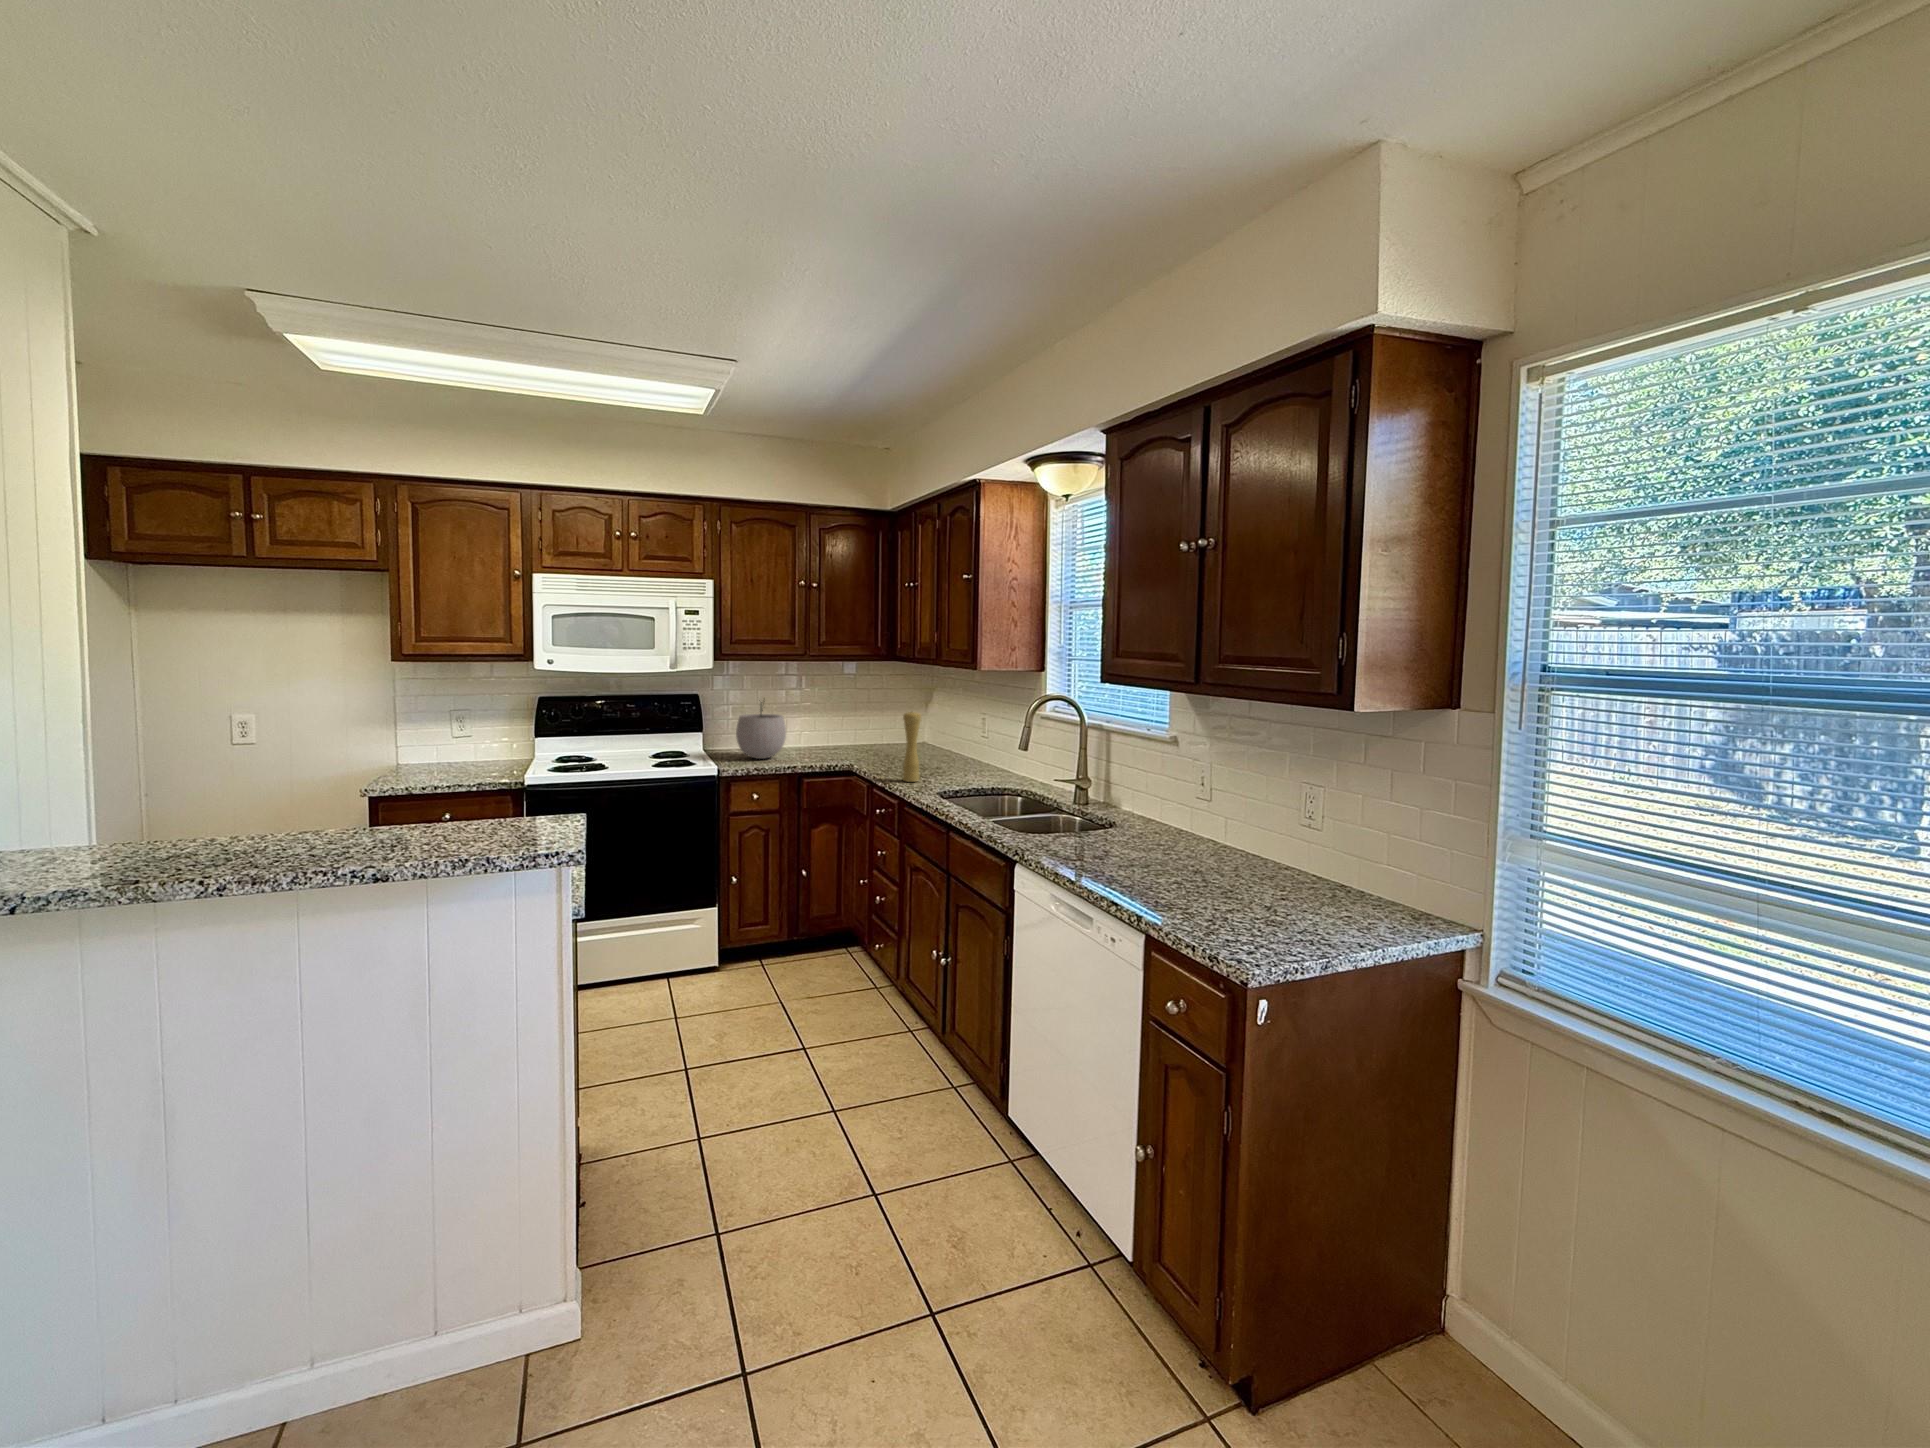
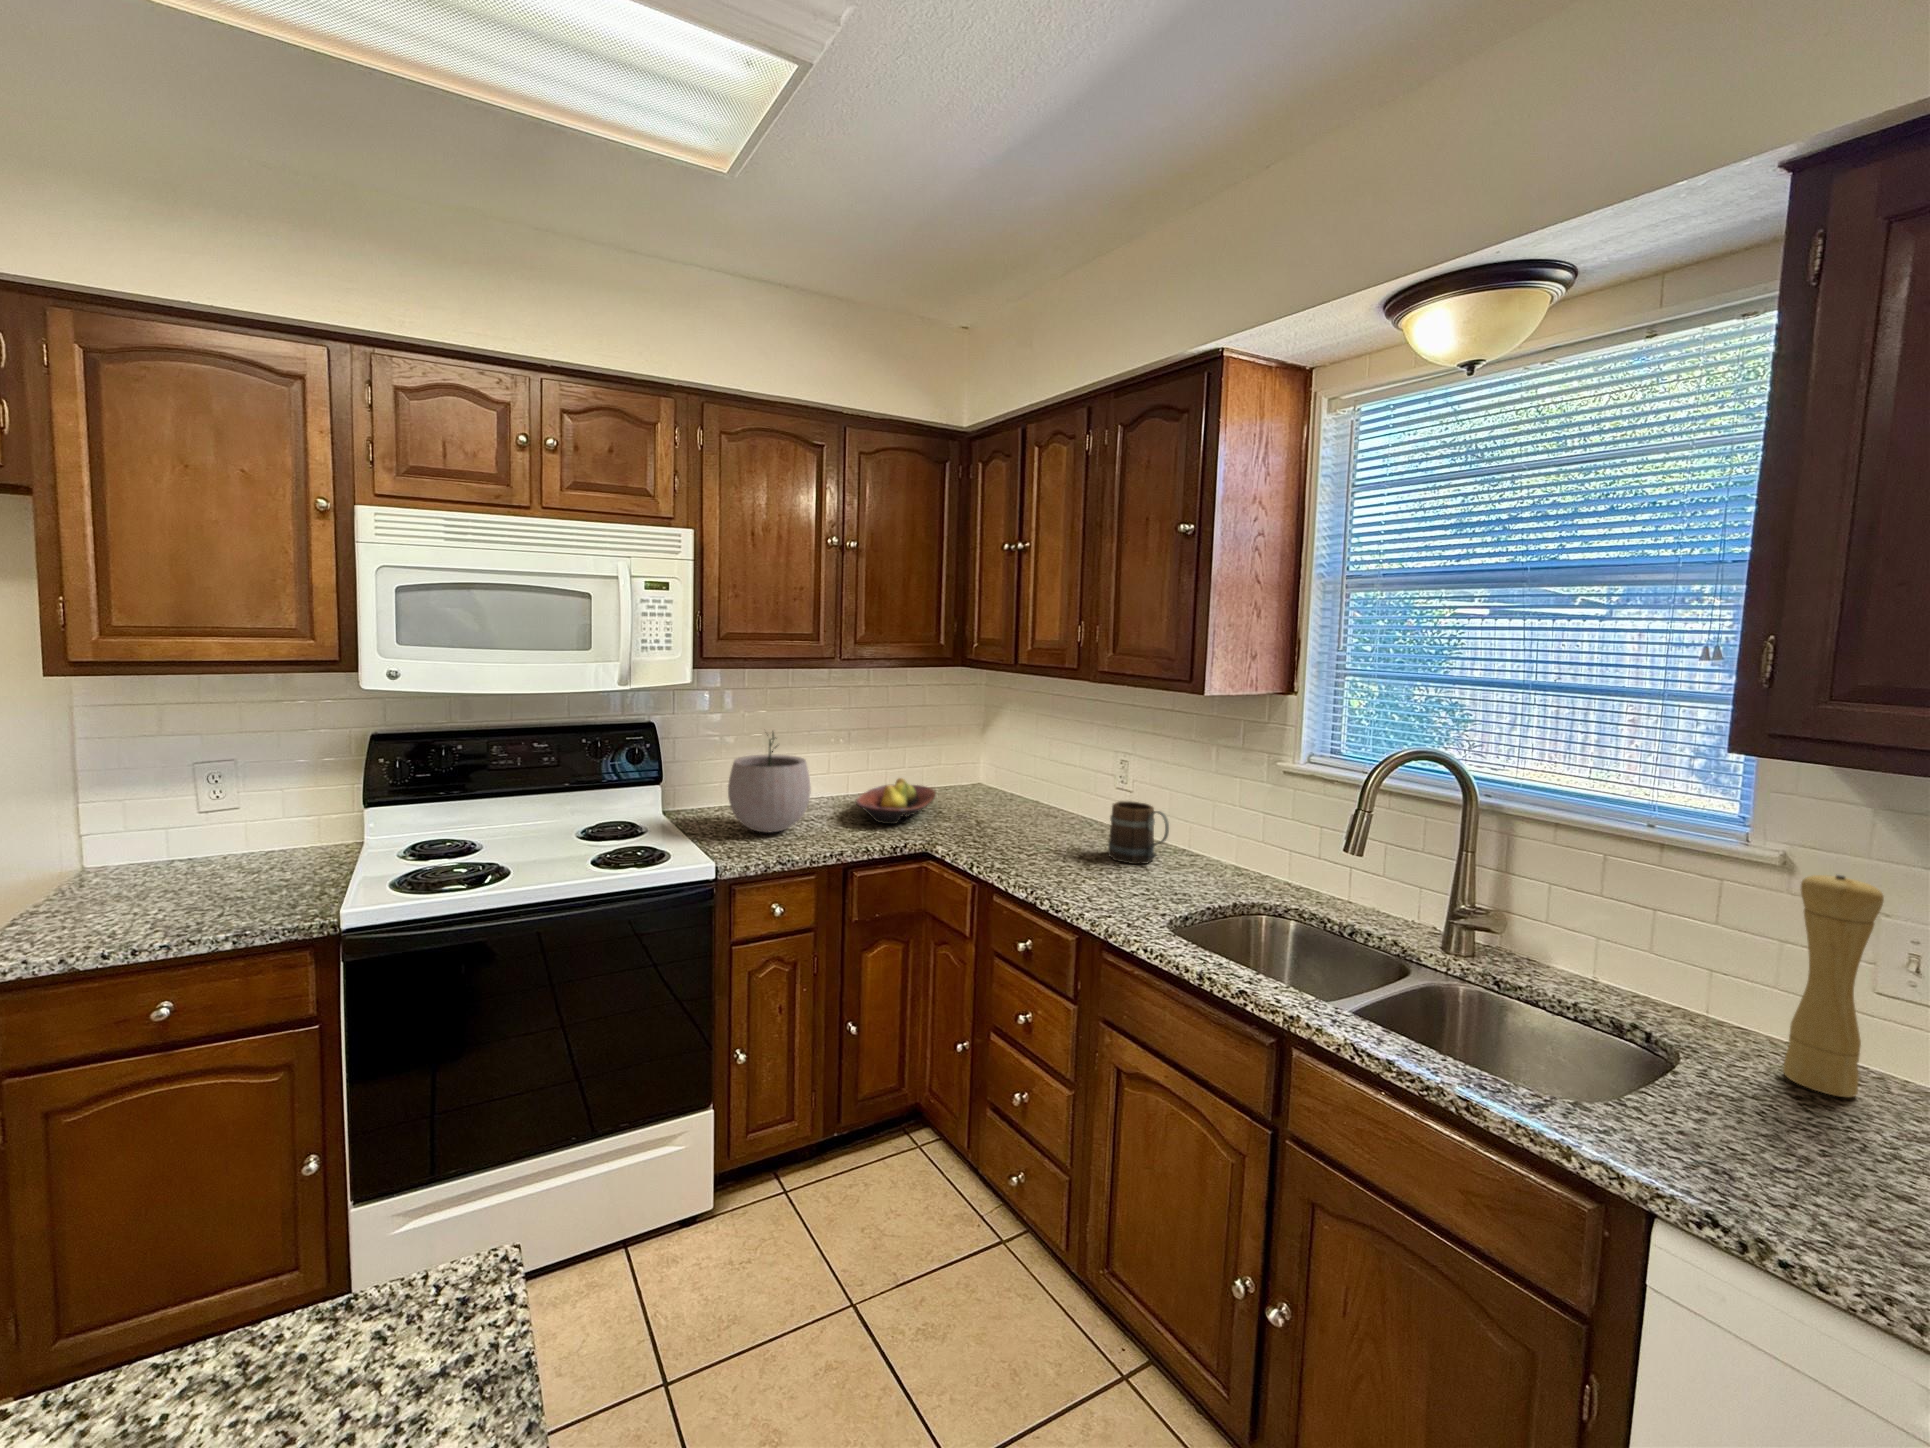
pepper mill: present [903,712,921,782] -> present [1783,875,1884,1097]
fruit bowl: none [818,732,875,757] -> present [856,778,936,824]
mug: none [955,740,982,775] -> present [1108,801,1169,864]

